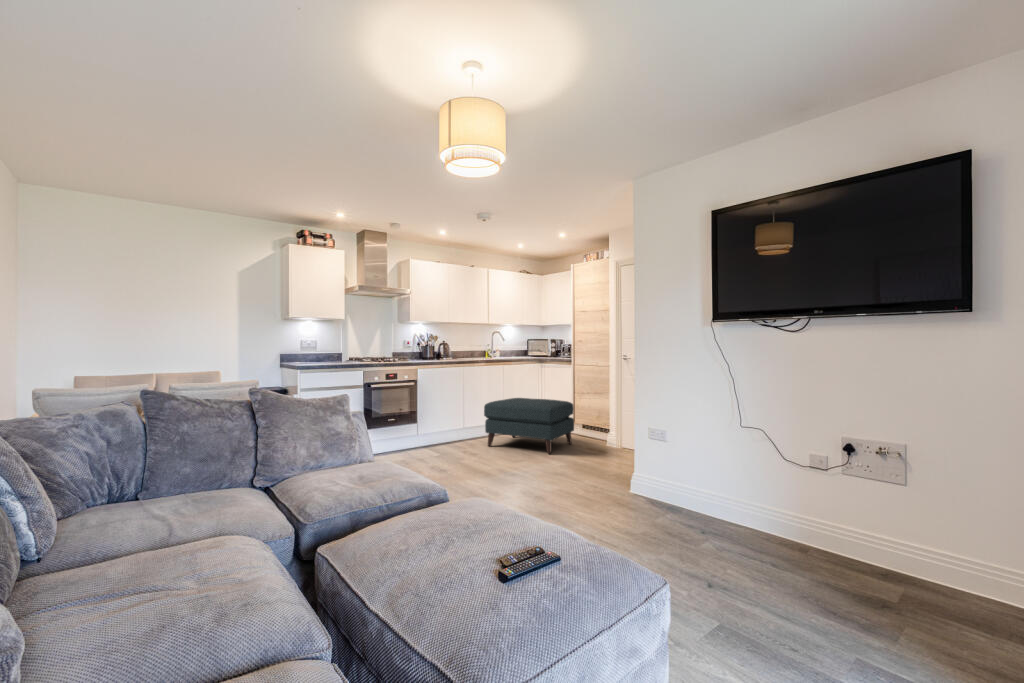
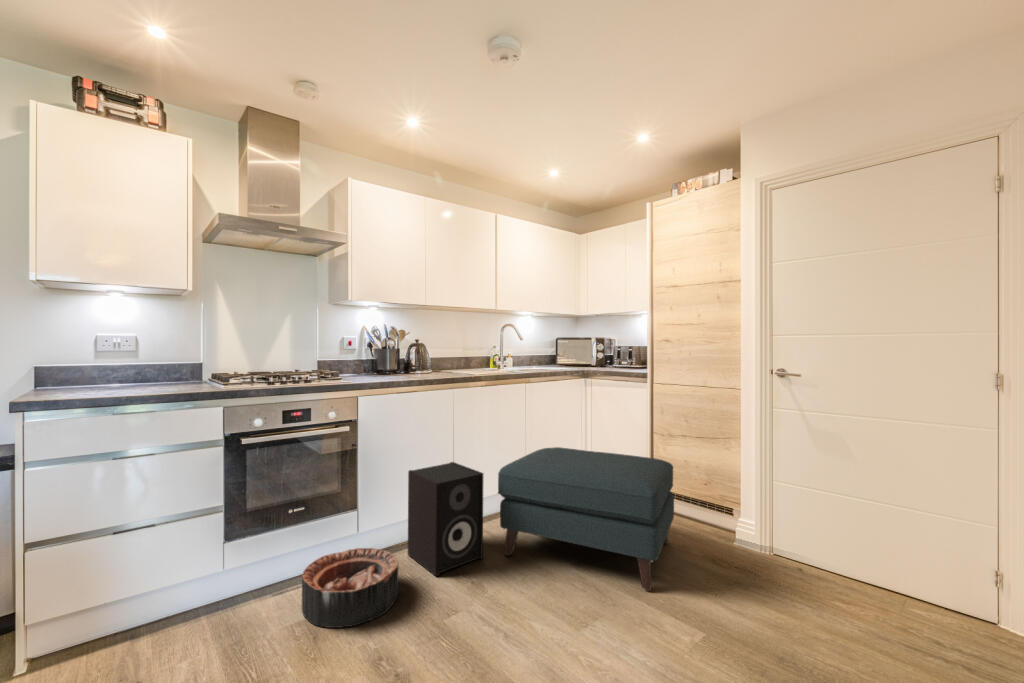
speaker: none [441,403,477,450] -> present [408,462,483,576]
basket: none [398,437,438,460] -> present [302,548,398,628]

